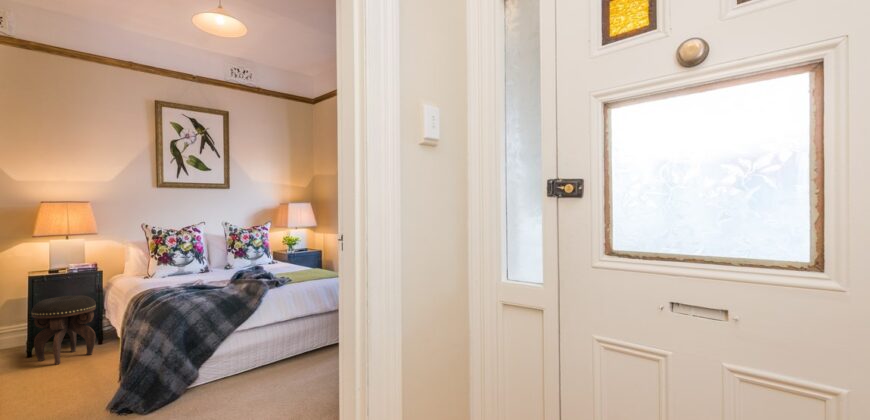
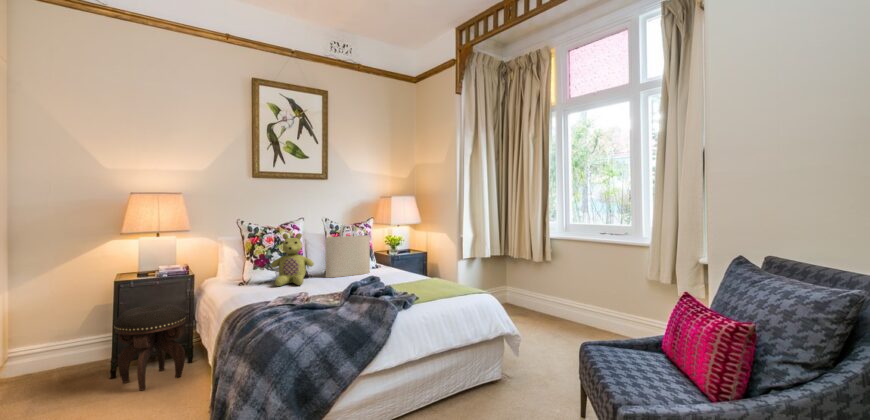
tote bag: none [222,226,263,271] -> present [325,224,370,278]
stuffed bear: none [173,234,211,278] -> present [271,233,314,286]

